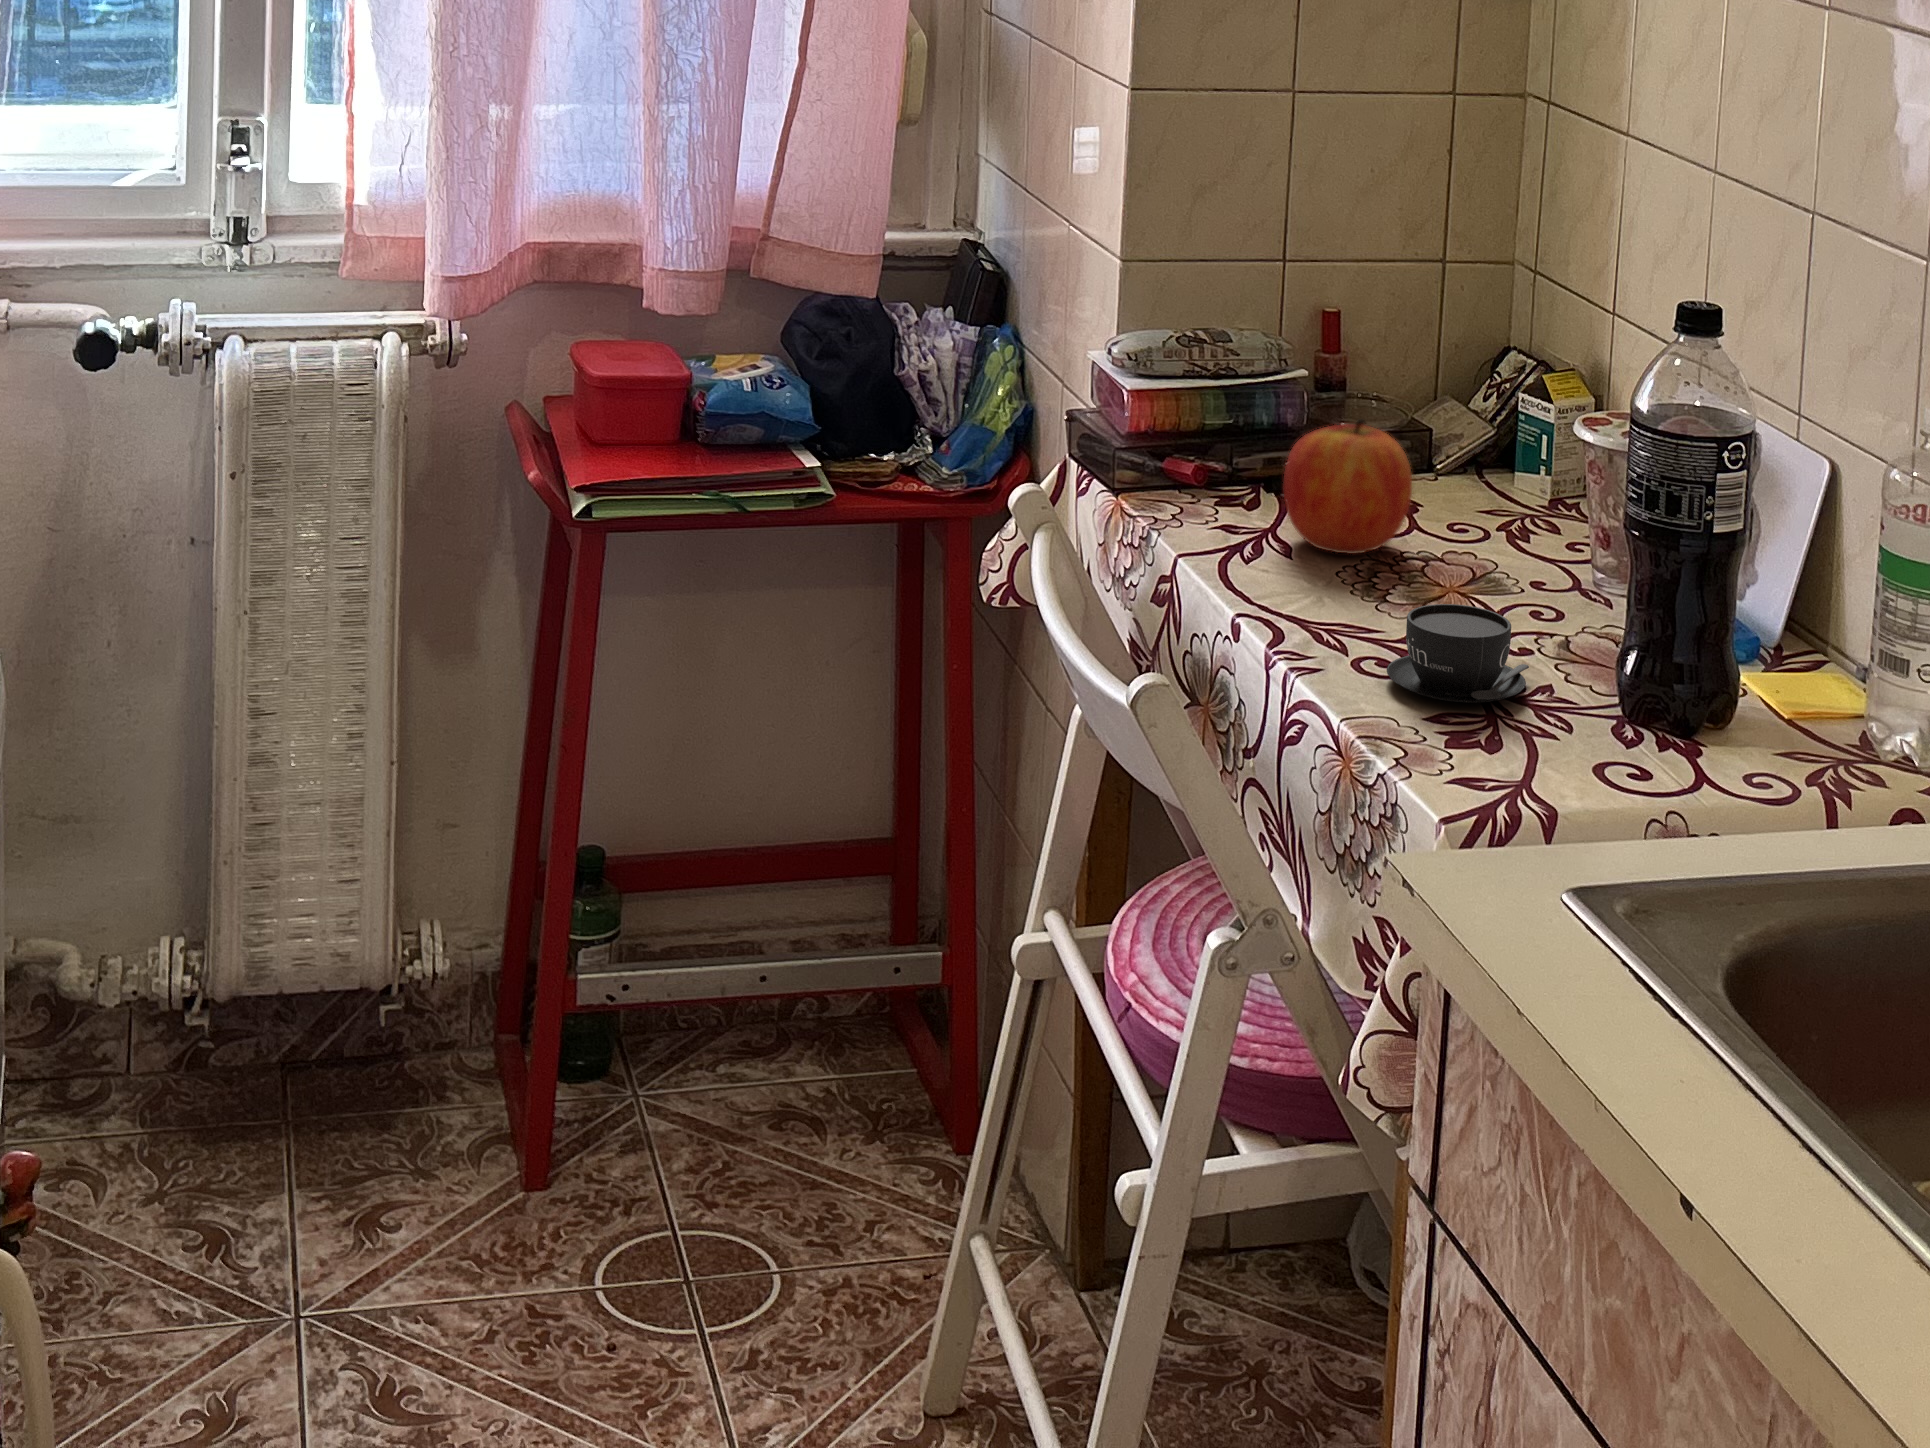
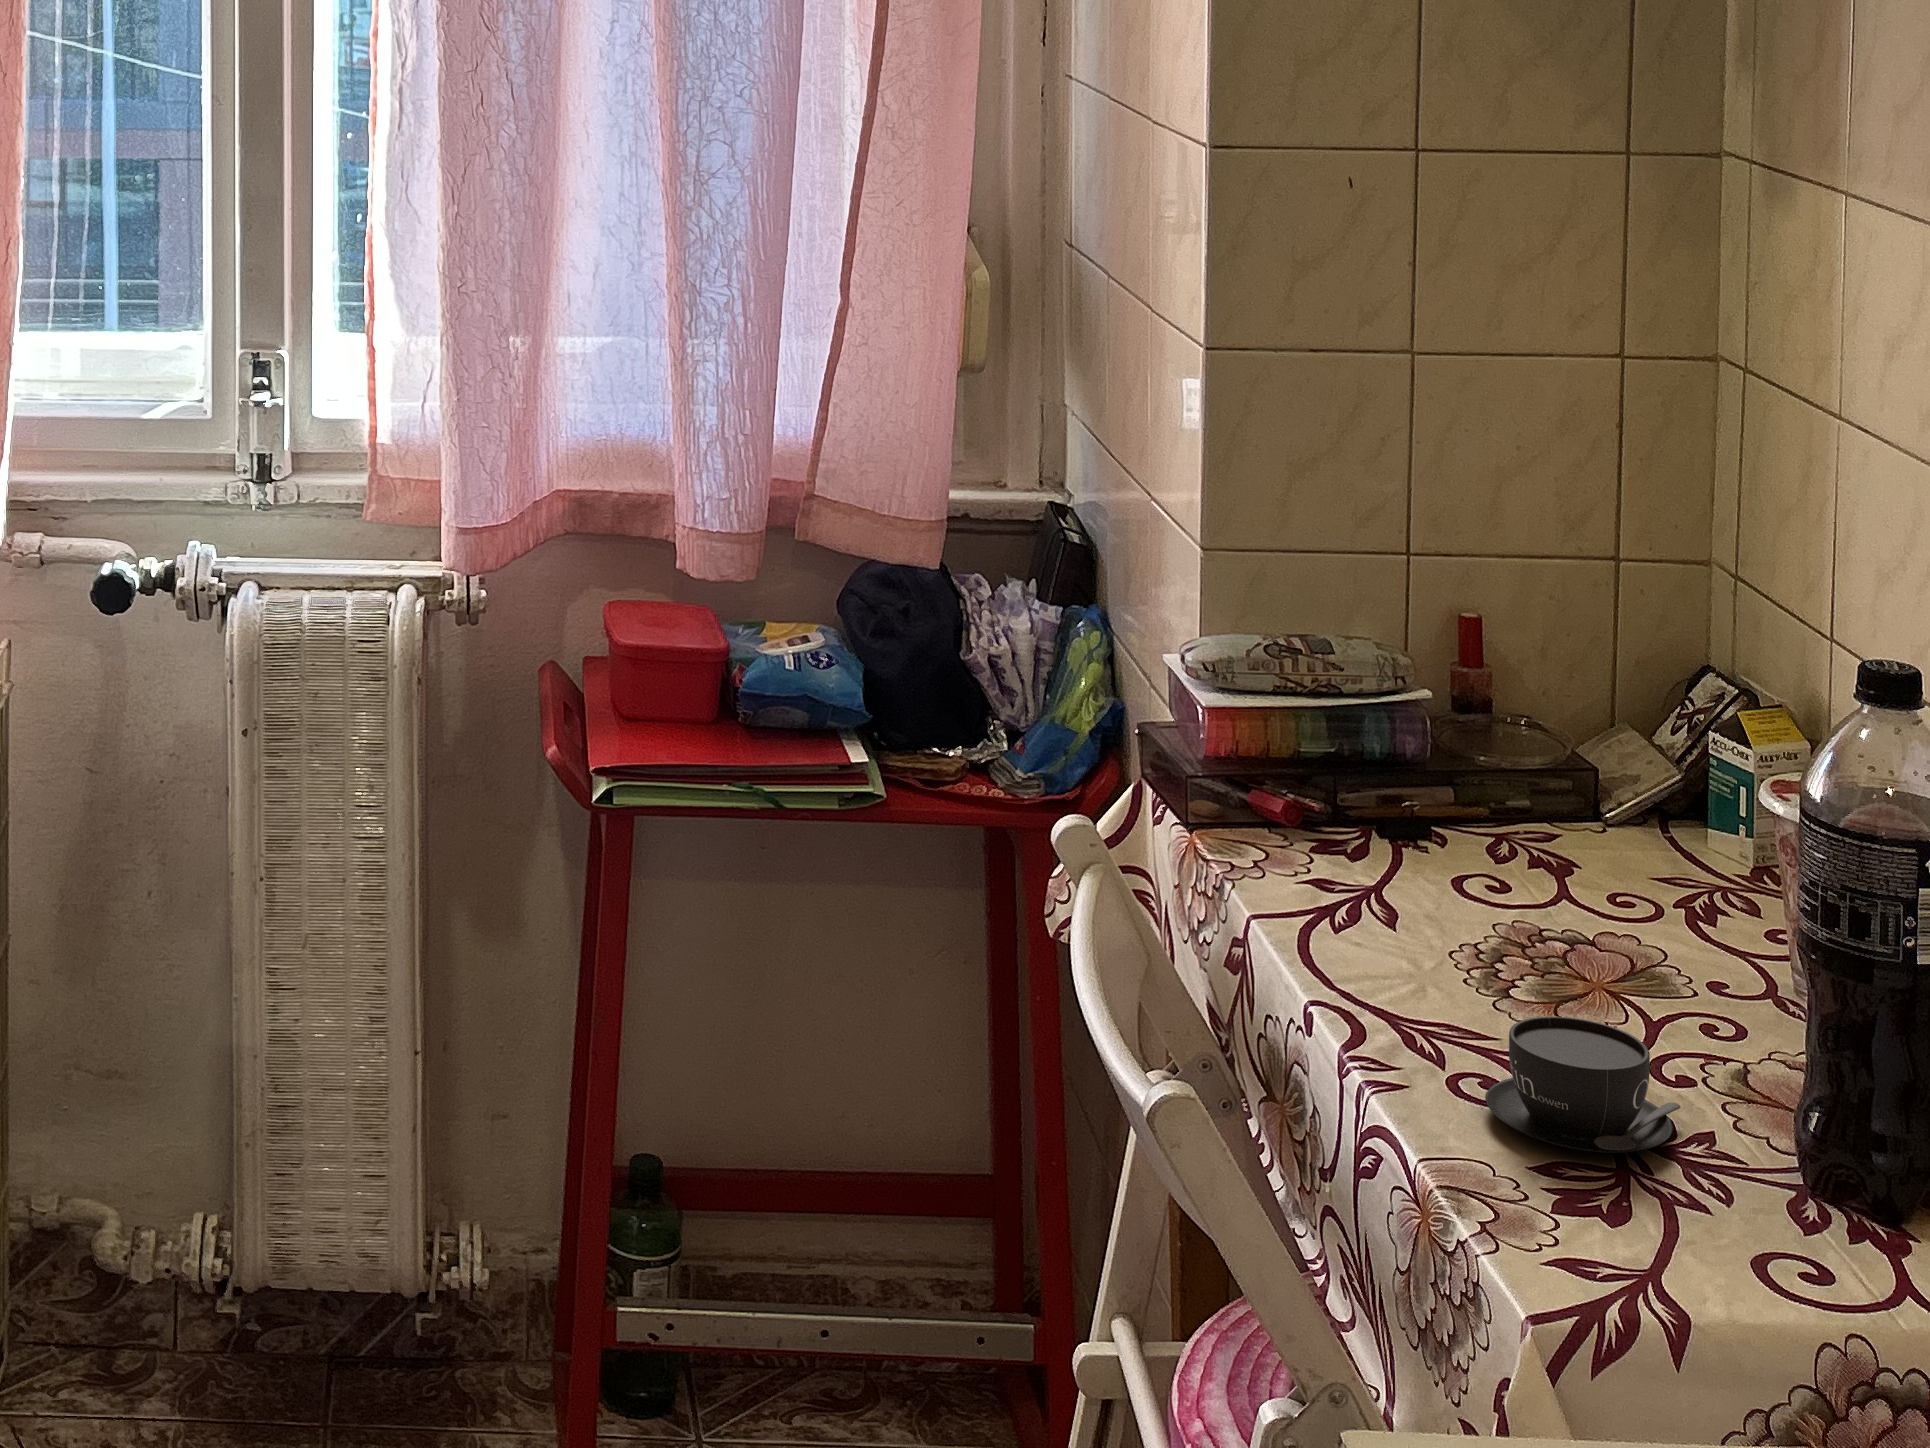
apple: present [1283,419,1412,554] -> none [1380,762,1547,927]

